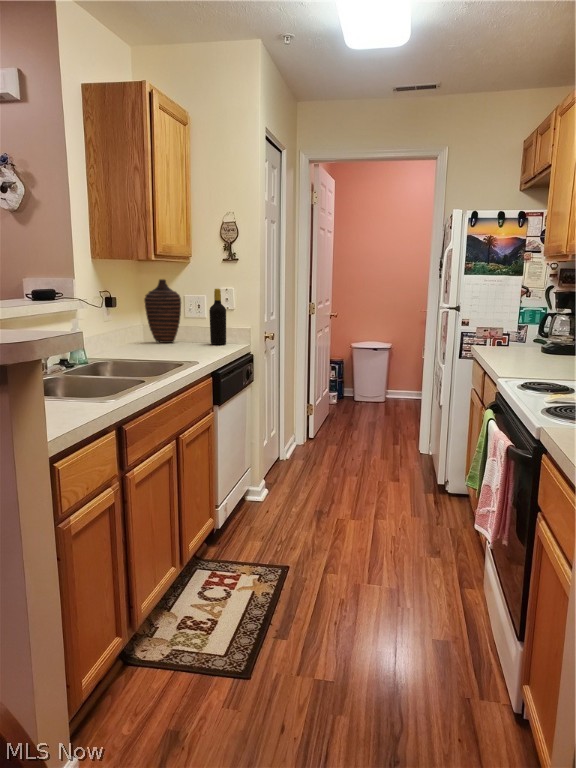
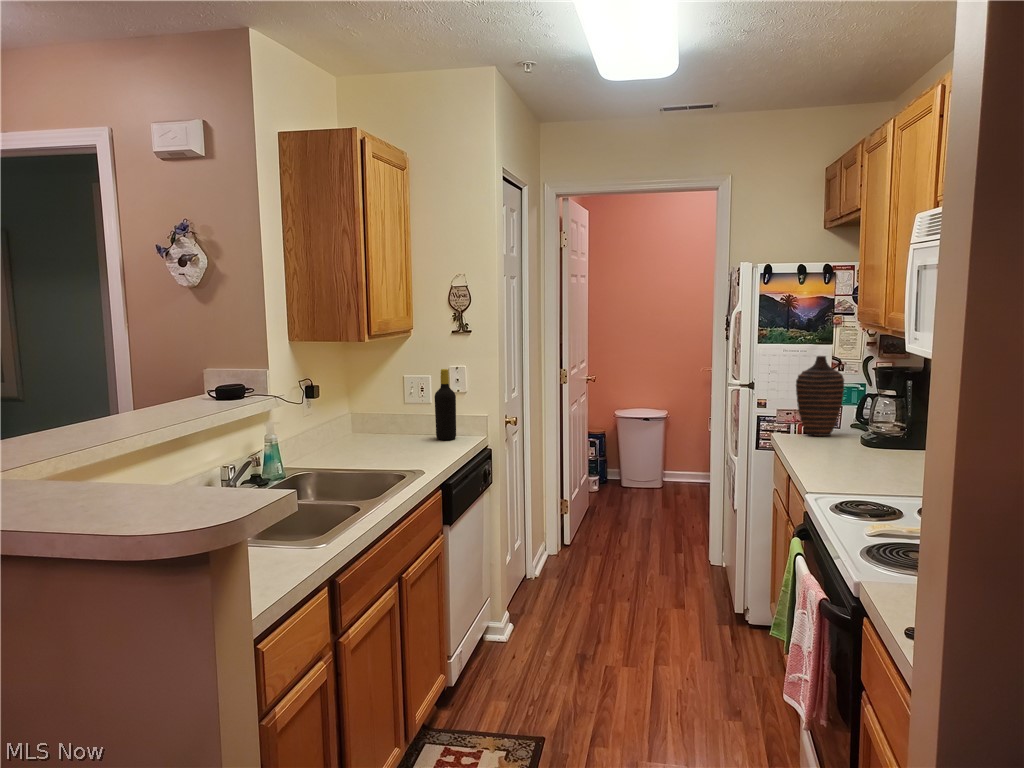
decorative vase: present [144,279,181,343] -> present [796,356,844,436]

